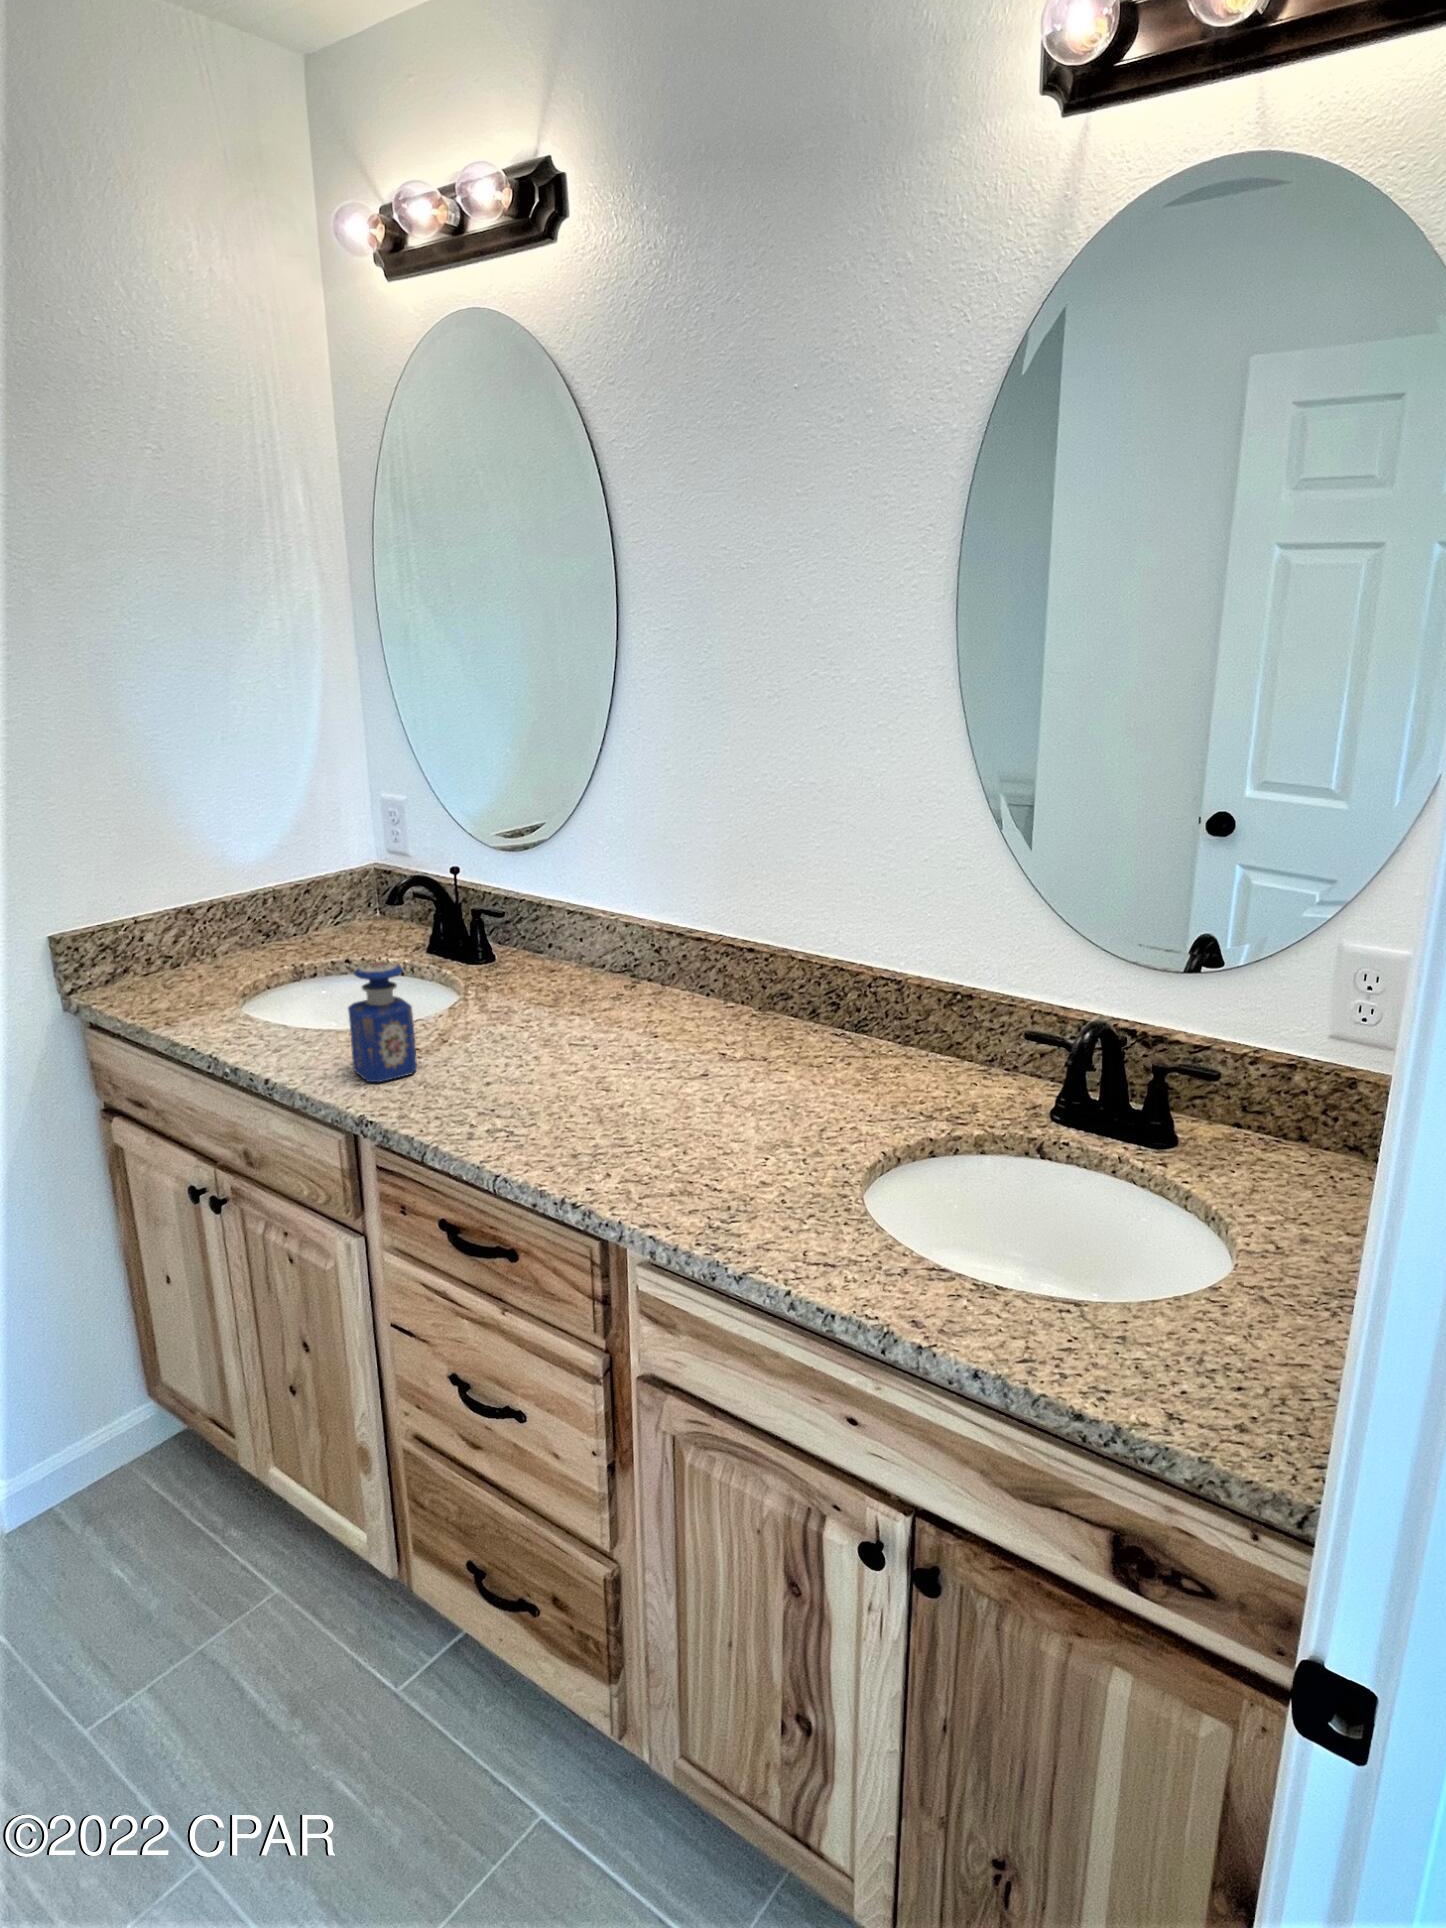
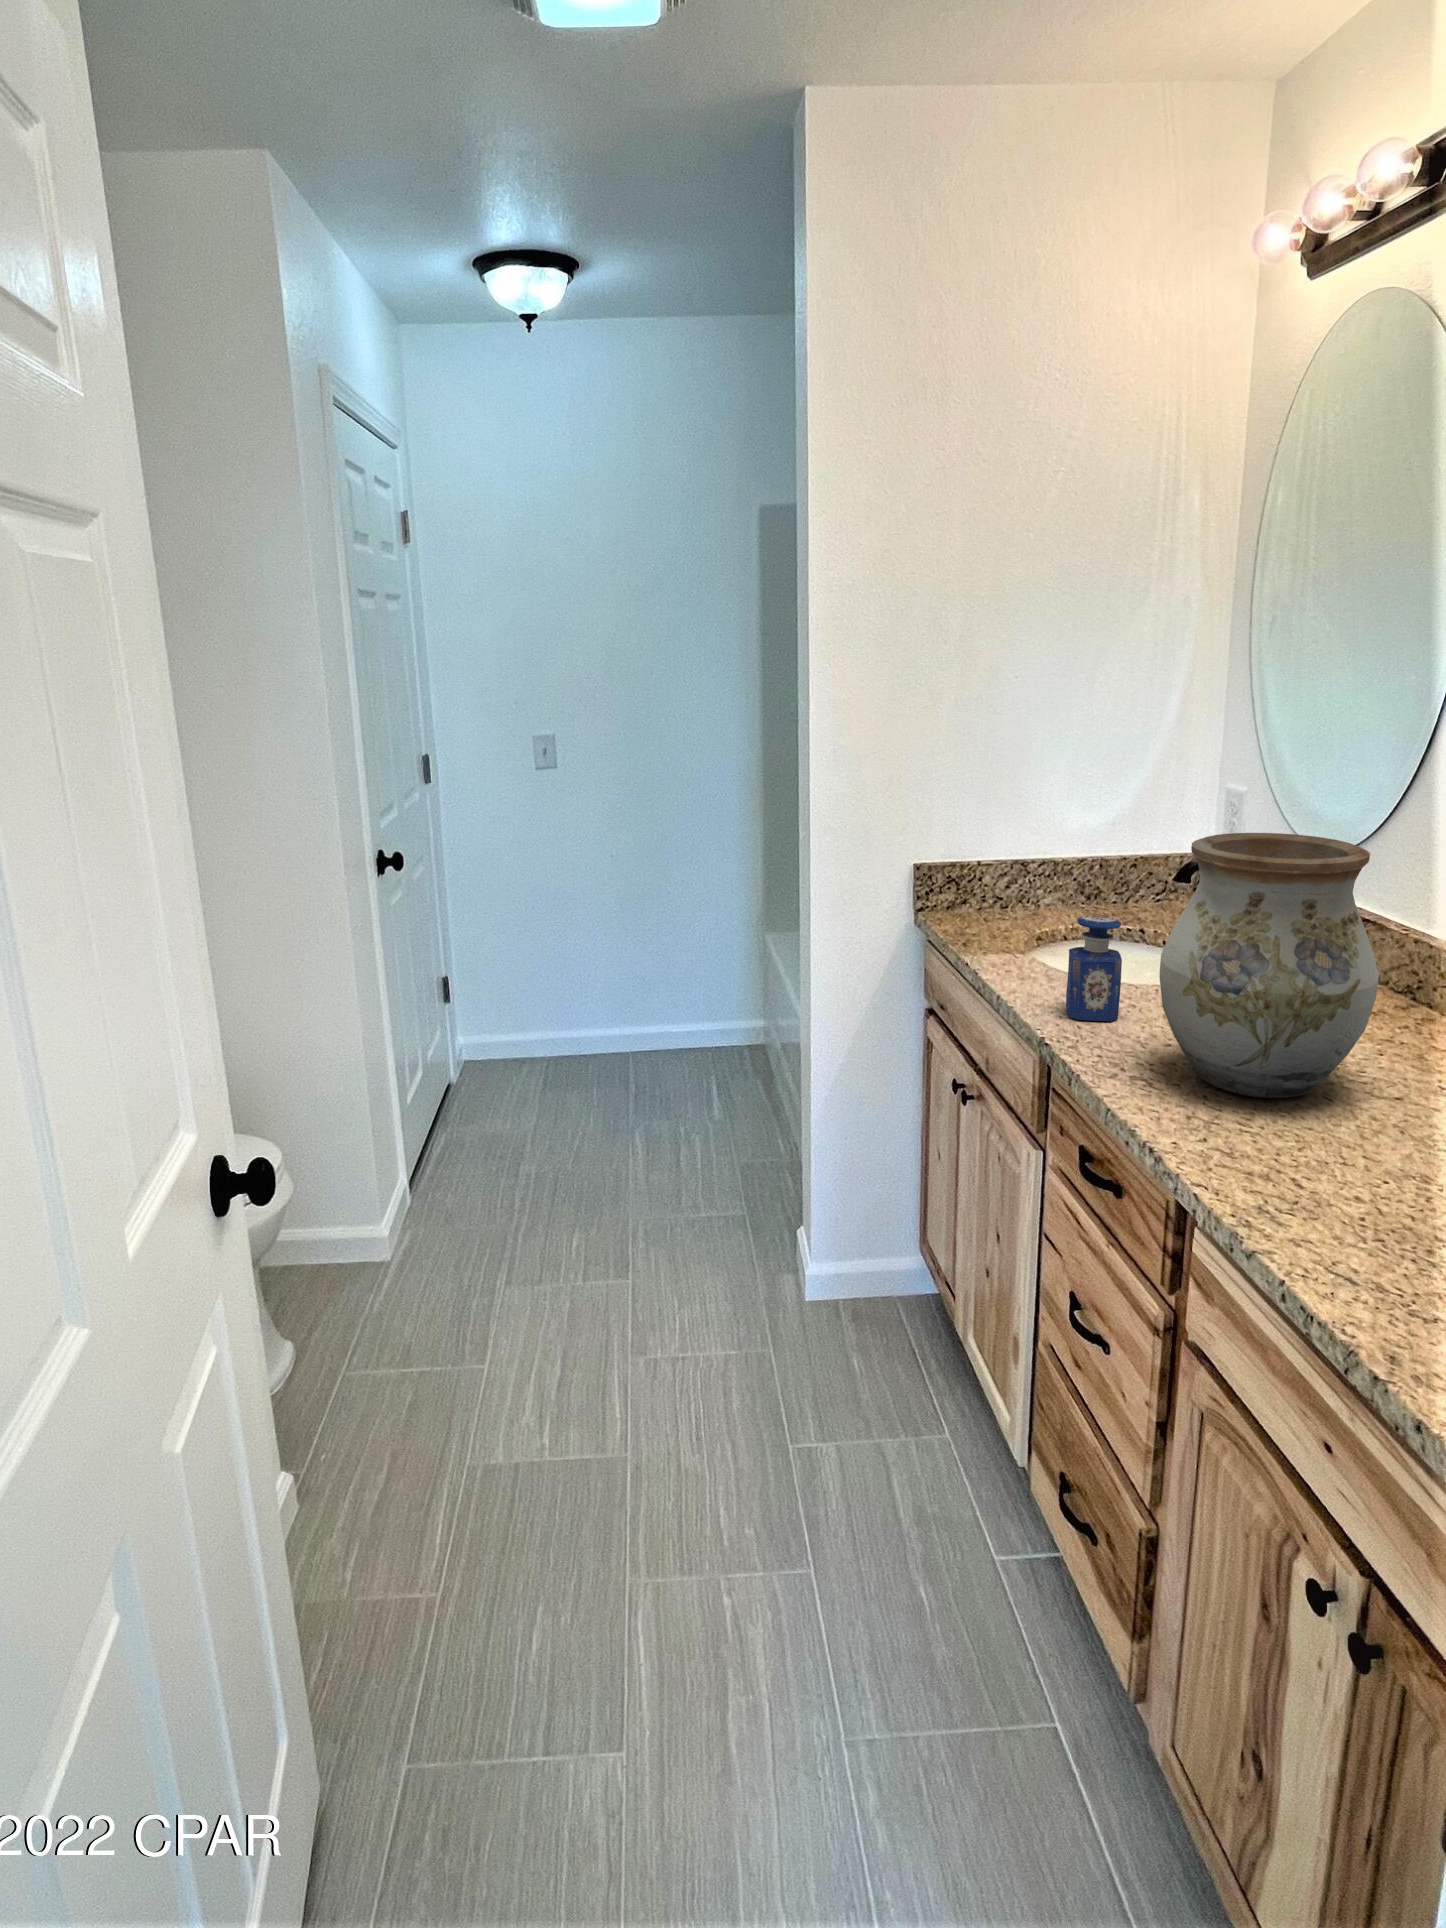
vase: none [488,852,685,1116] -> present [1159,833,1379,1098]

